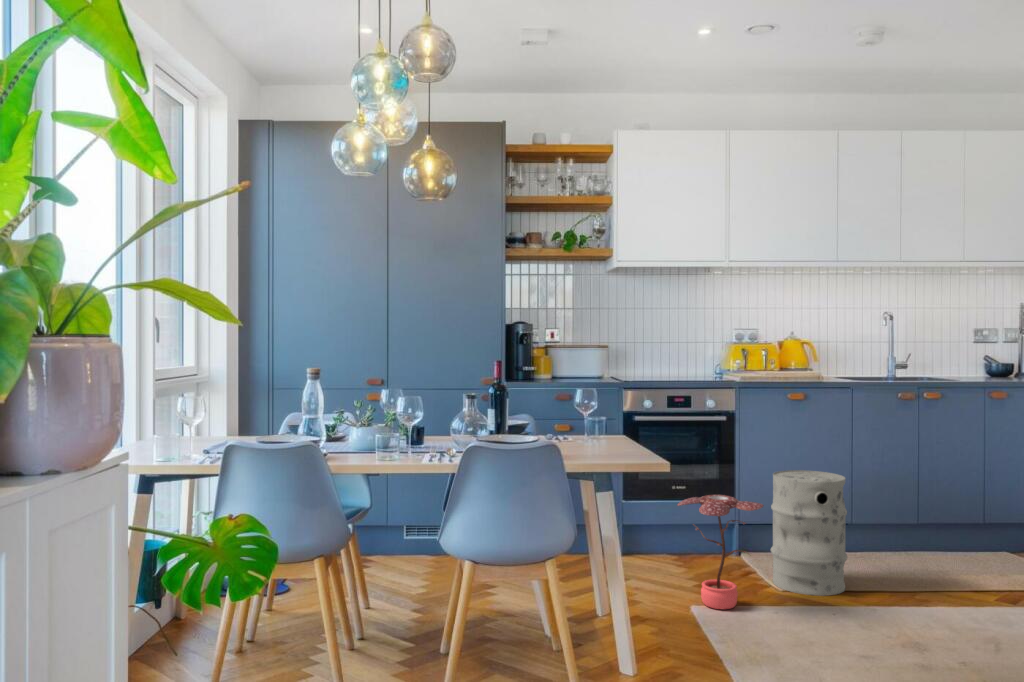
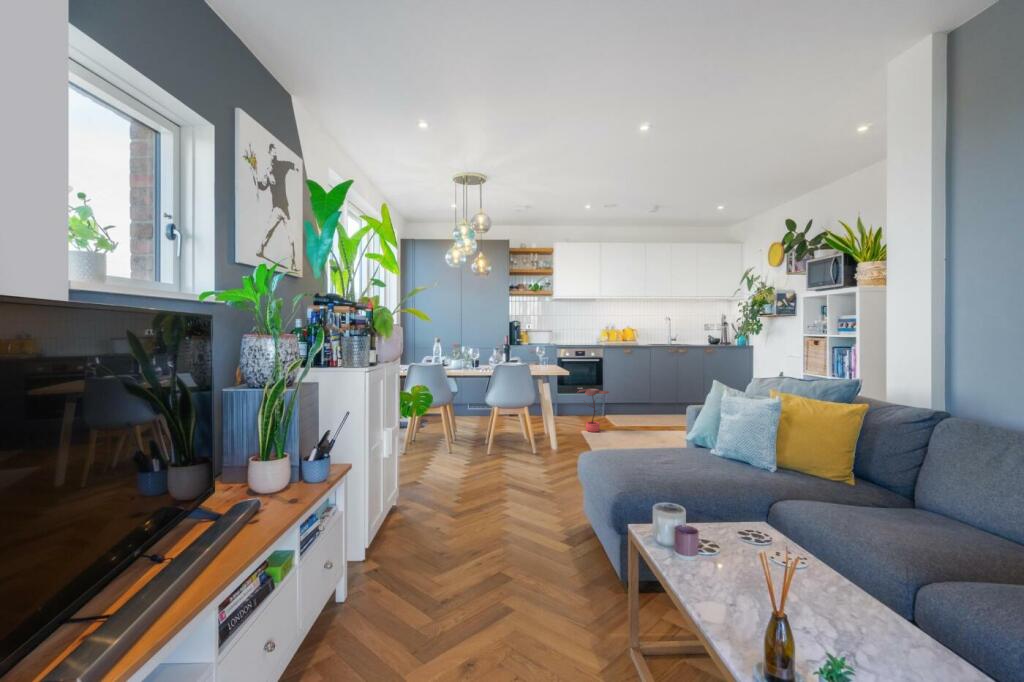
trash can: present [771,470,848,596] -> none [615,380,644,428]

